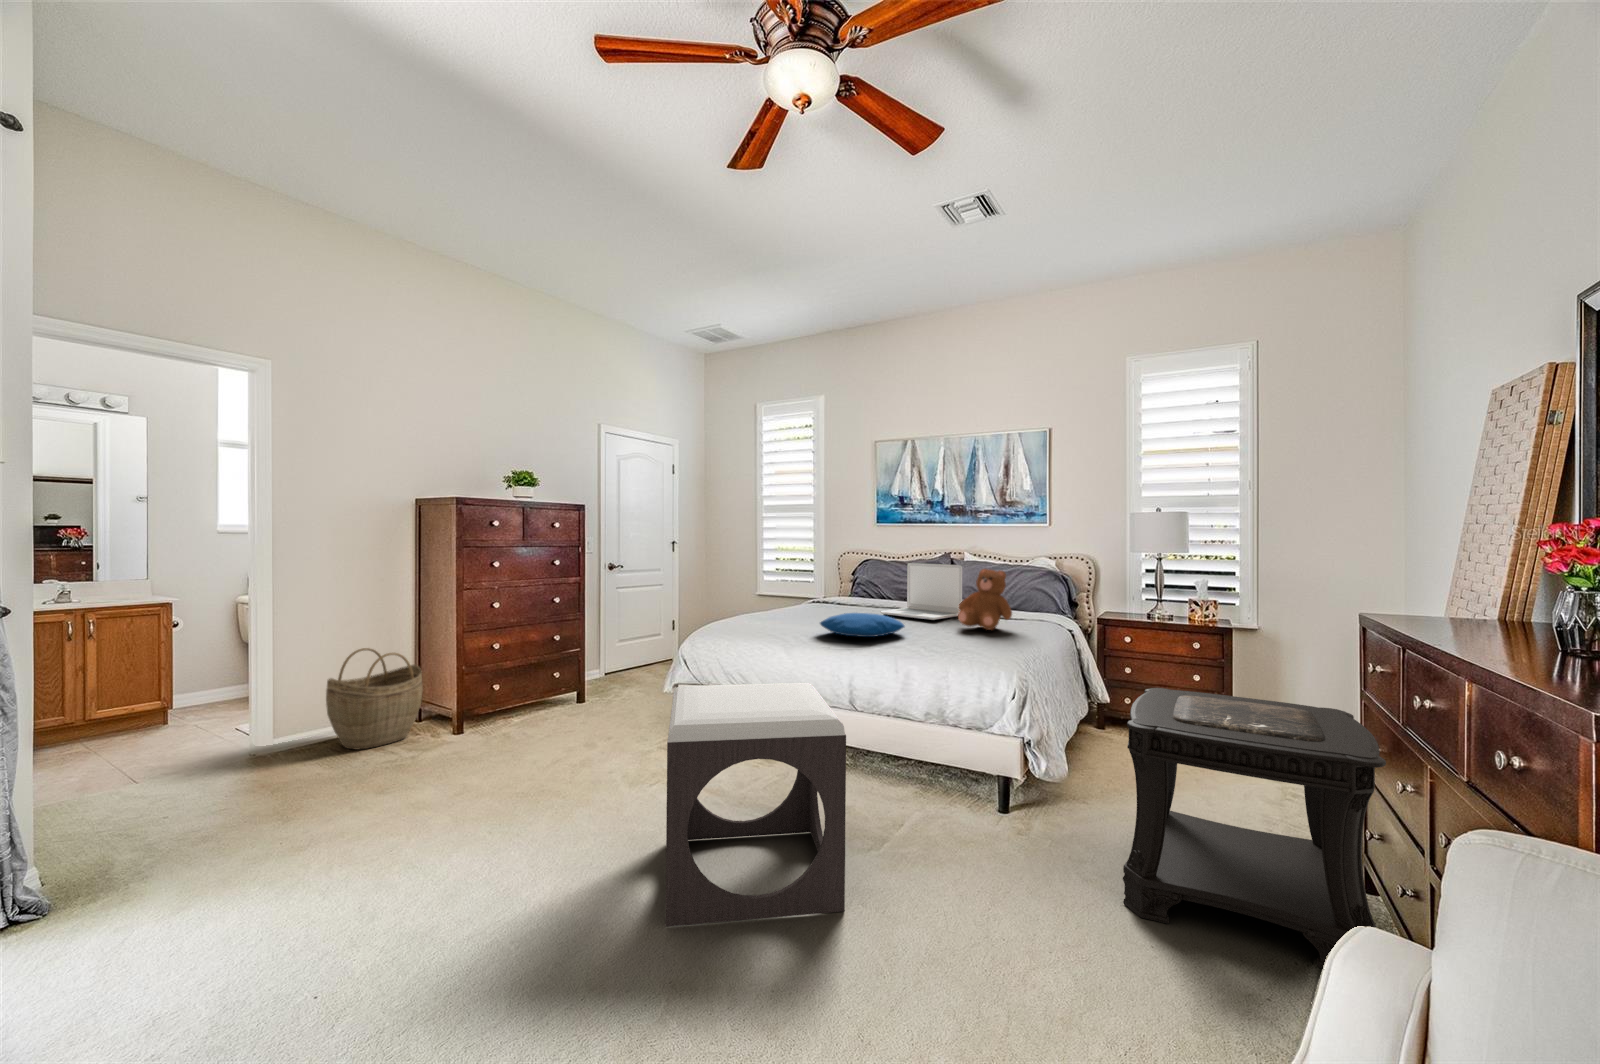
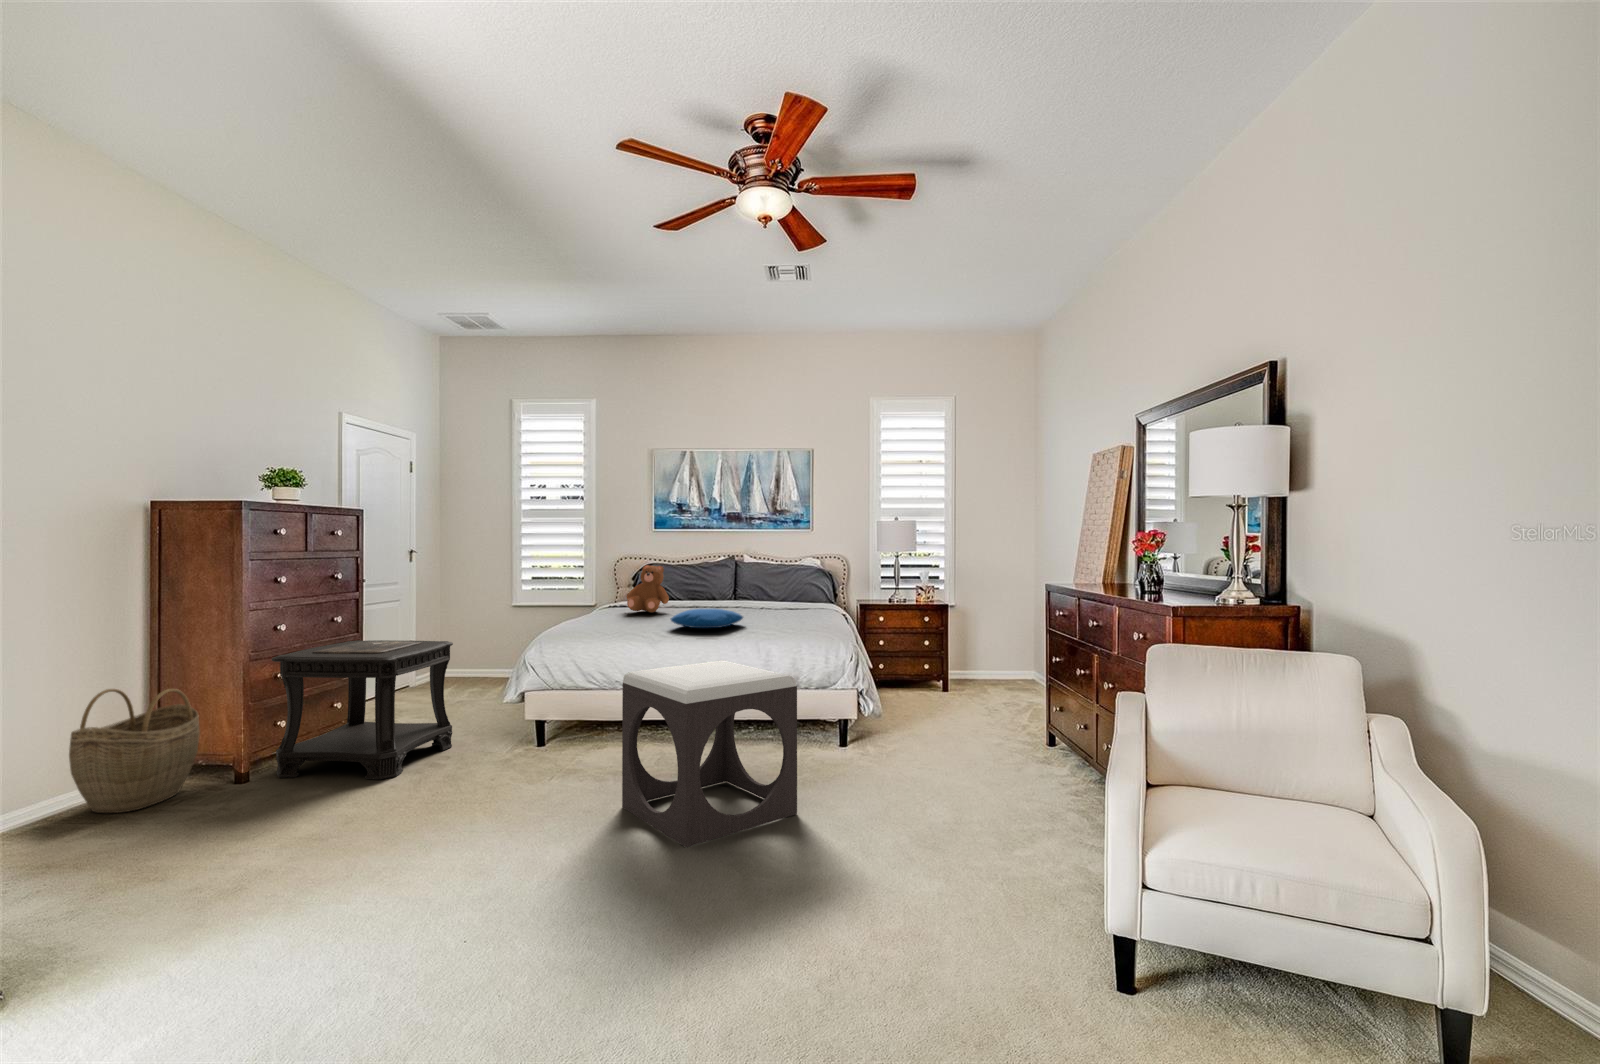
laptop: present [881,563,962,620] -> none [698,565,765,612]
teddy bear: present [958,569,1012,630] -> present [627,565,669,612]
side table: present [1123,688,1386,969] -> present [272,640,453,780]

